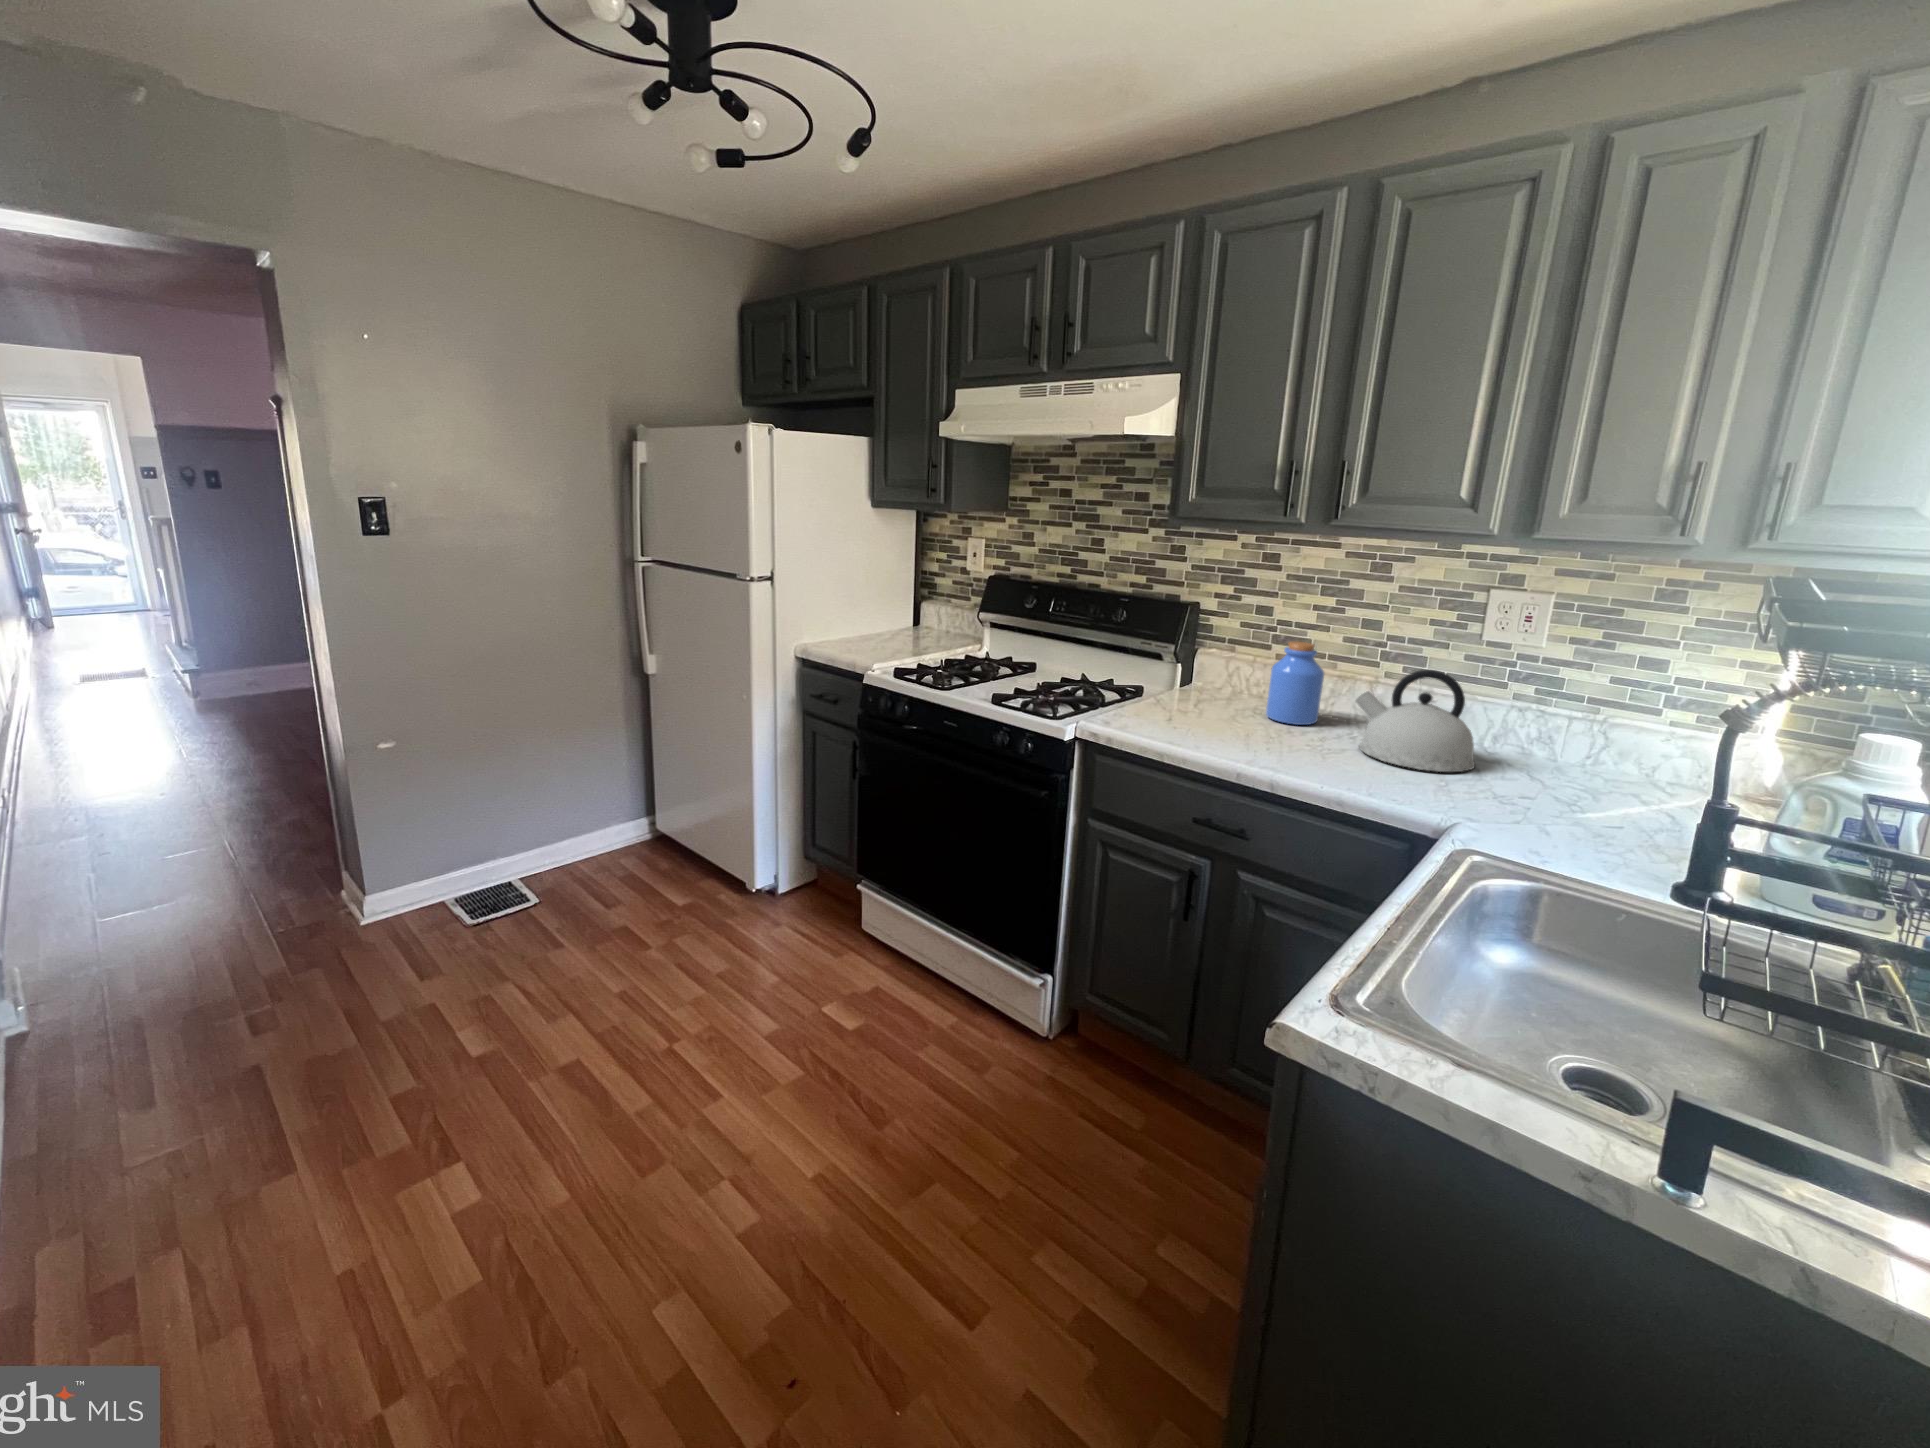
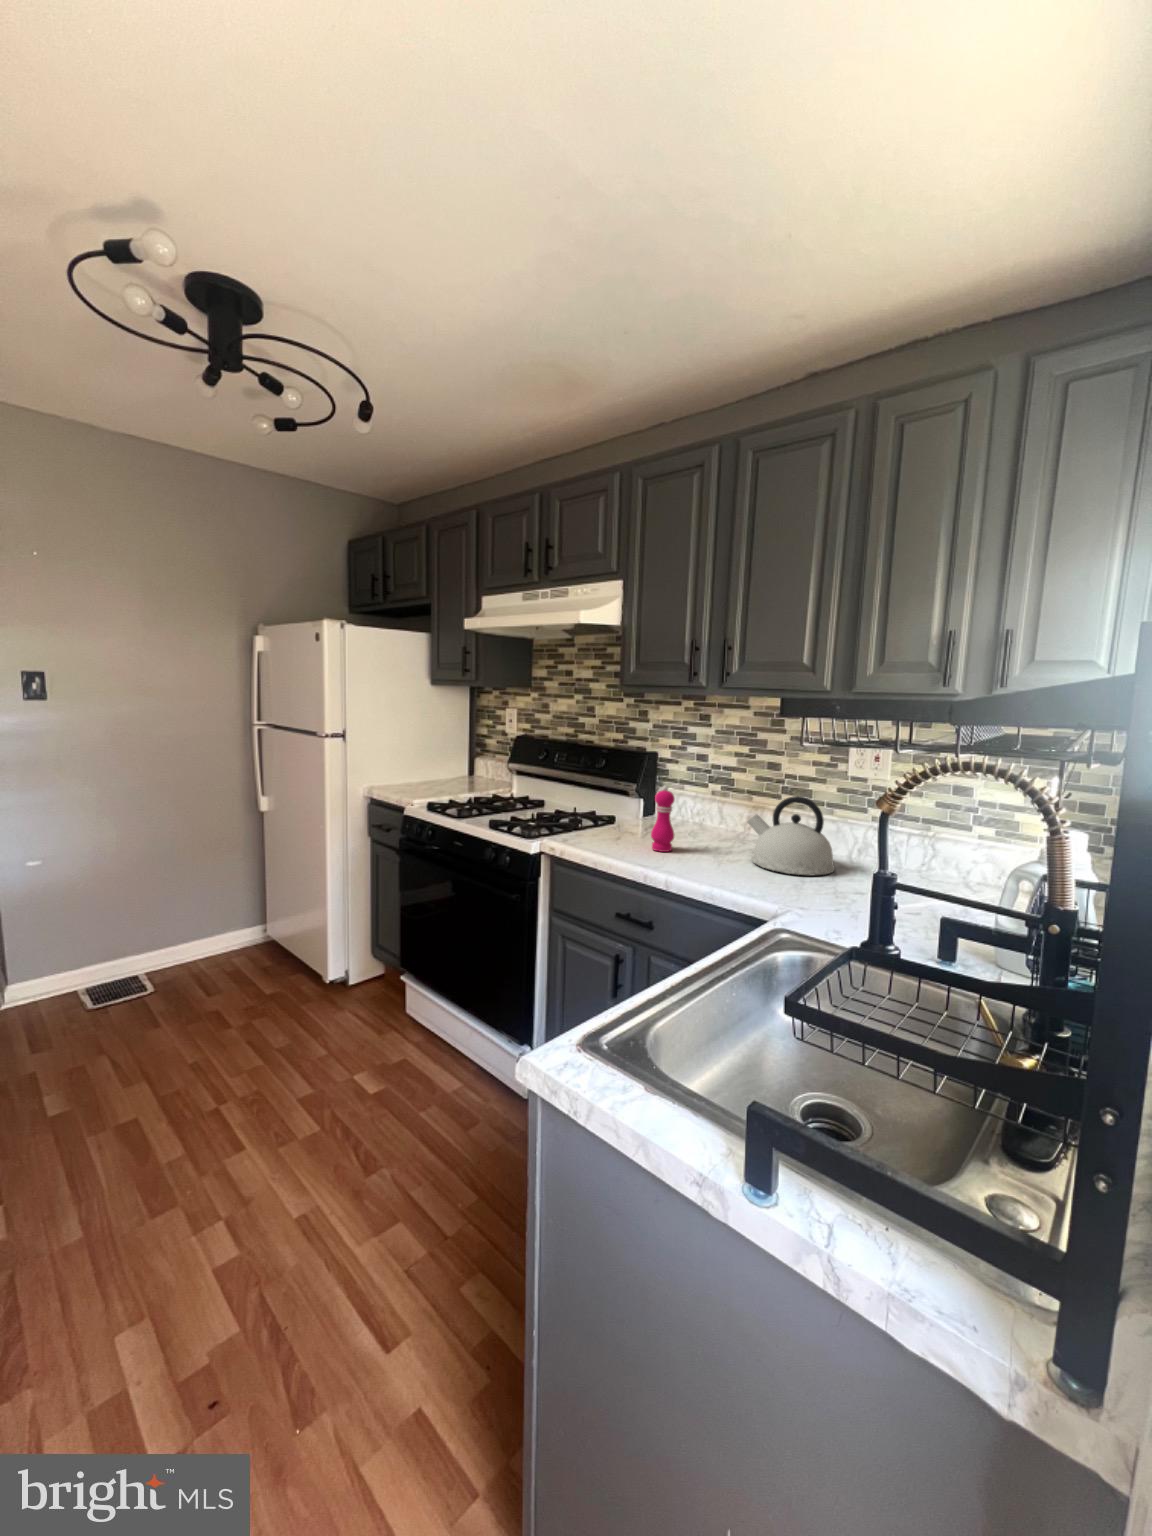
jar: present [1266,642,1325,725] -> none [695,779,736,843]
pepper mill: none [1221,653,1257,738] -> present [651,786,675,852]

